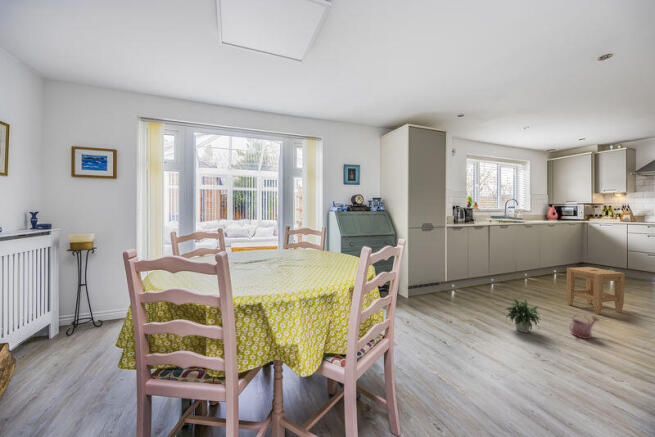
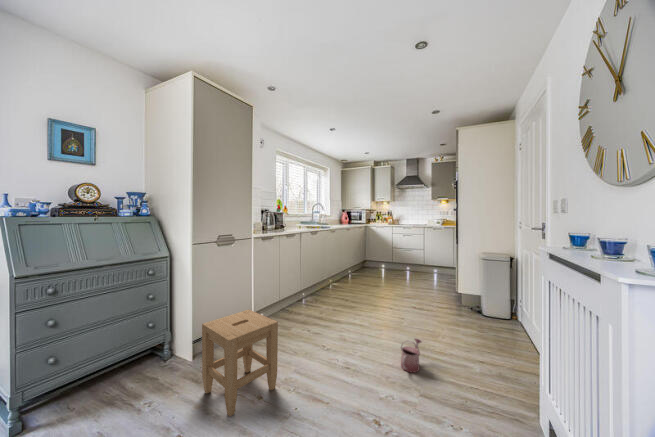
stool: present [566,267,625,314] -> present [202,310,278,417]
potted plant: present [506,298,540,332] -> none [335,336,377,389]

